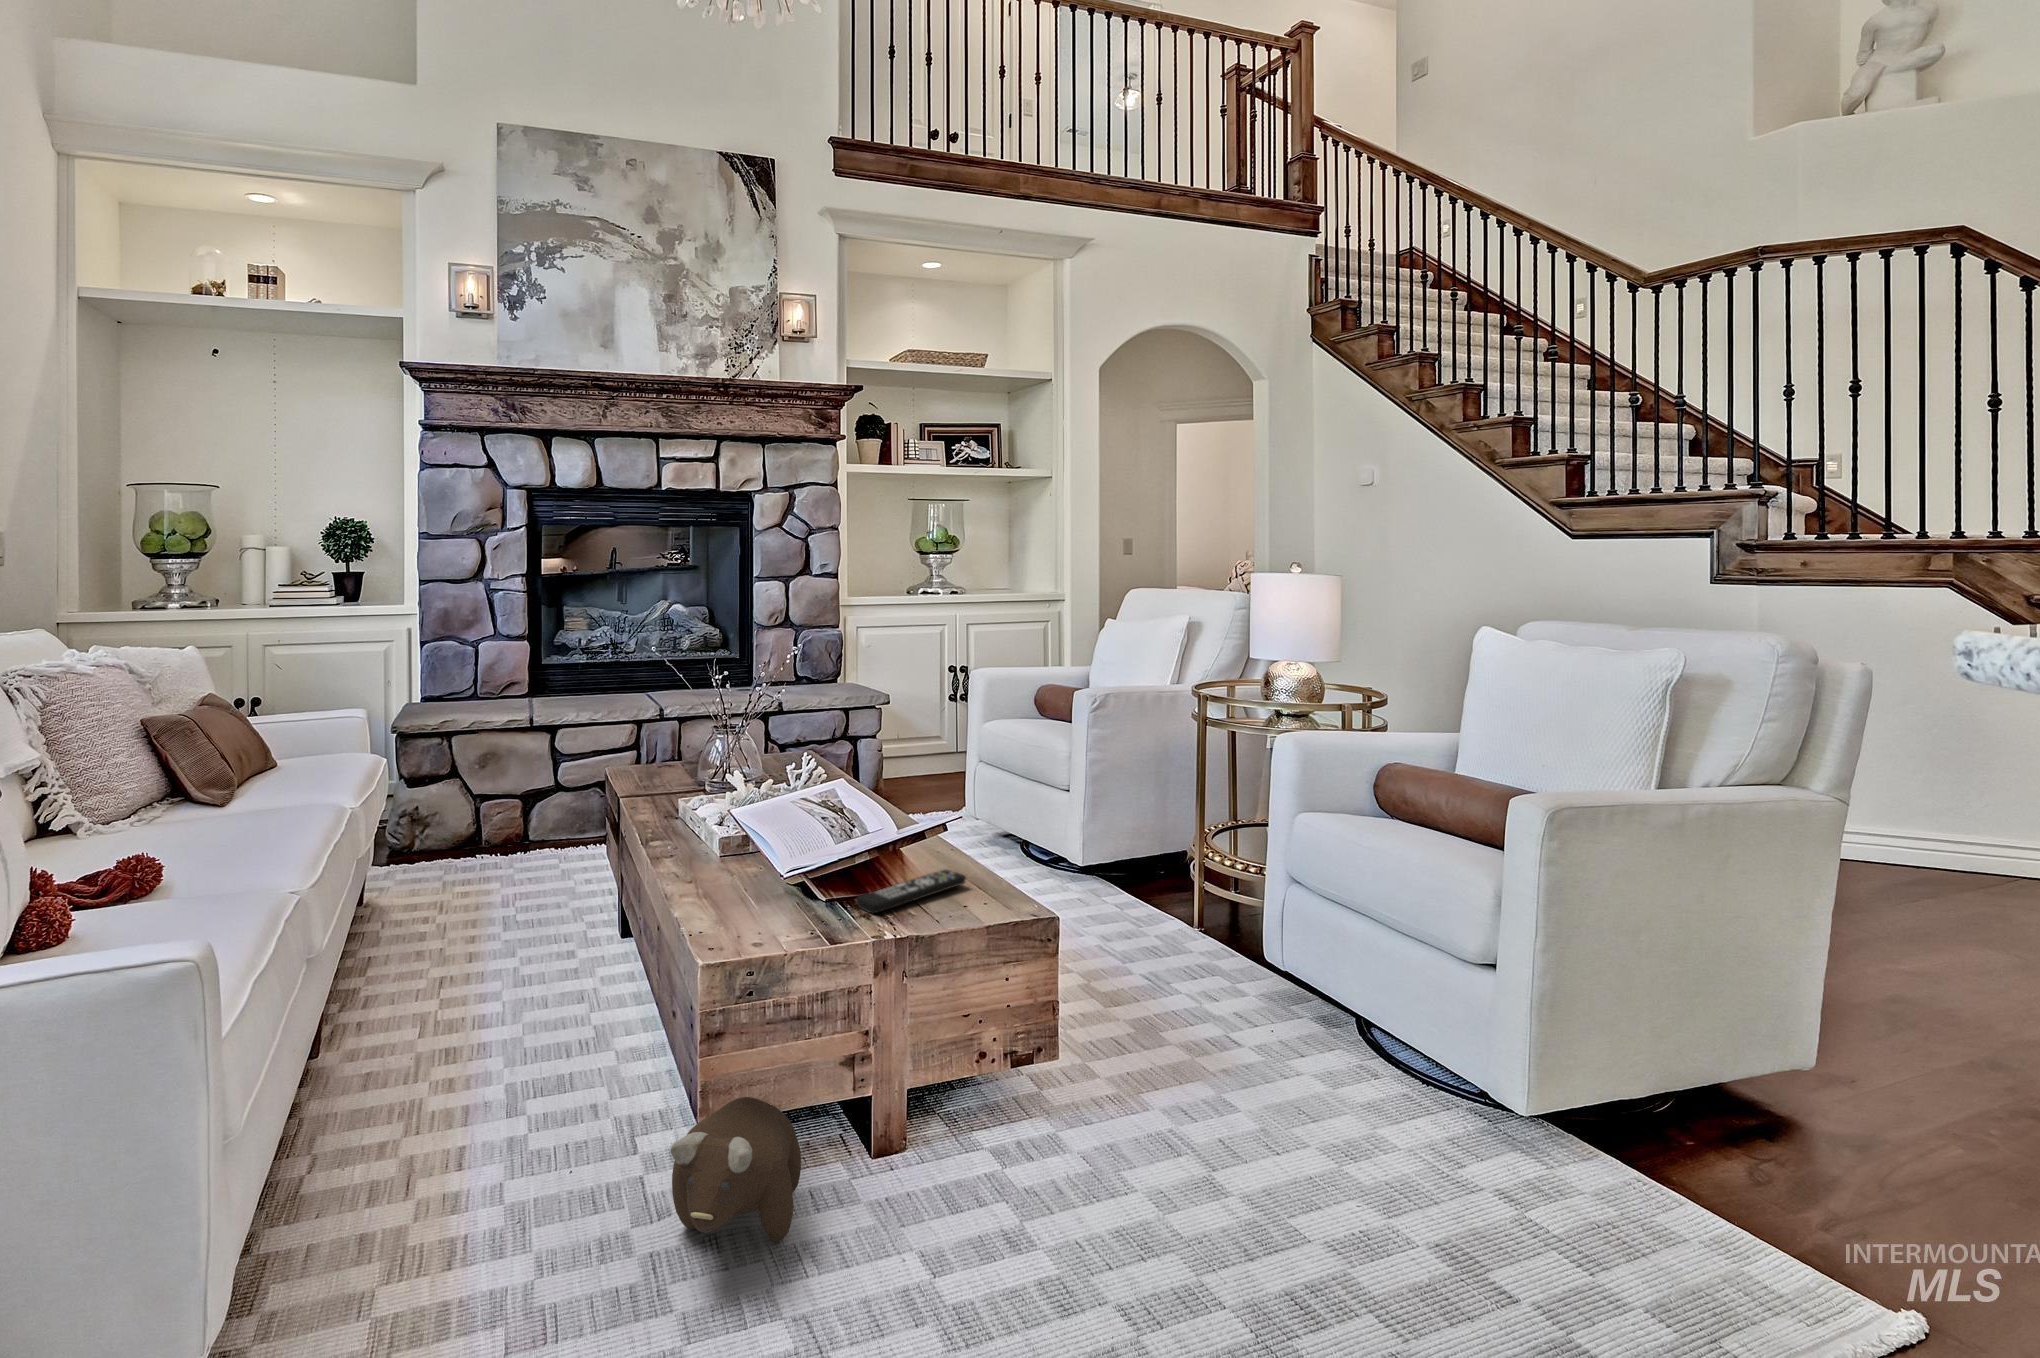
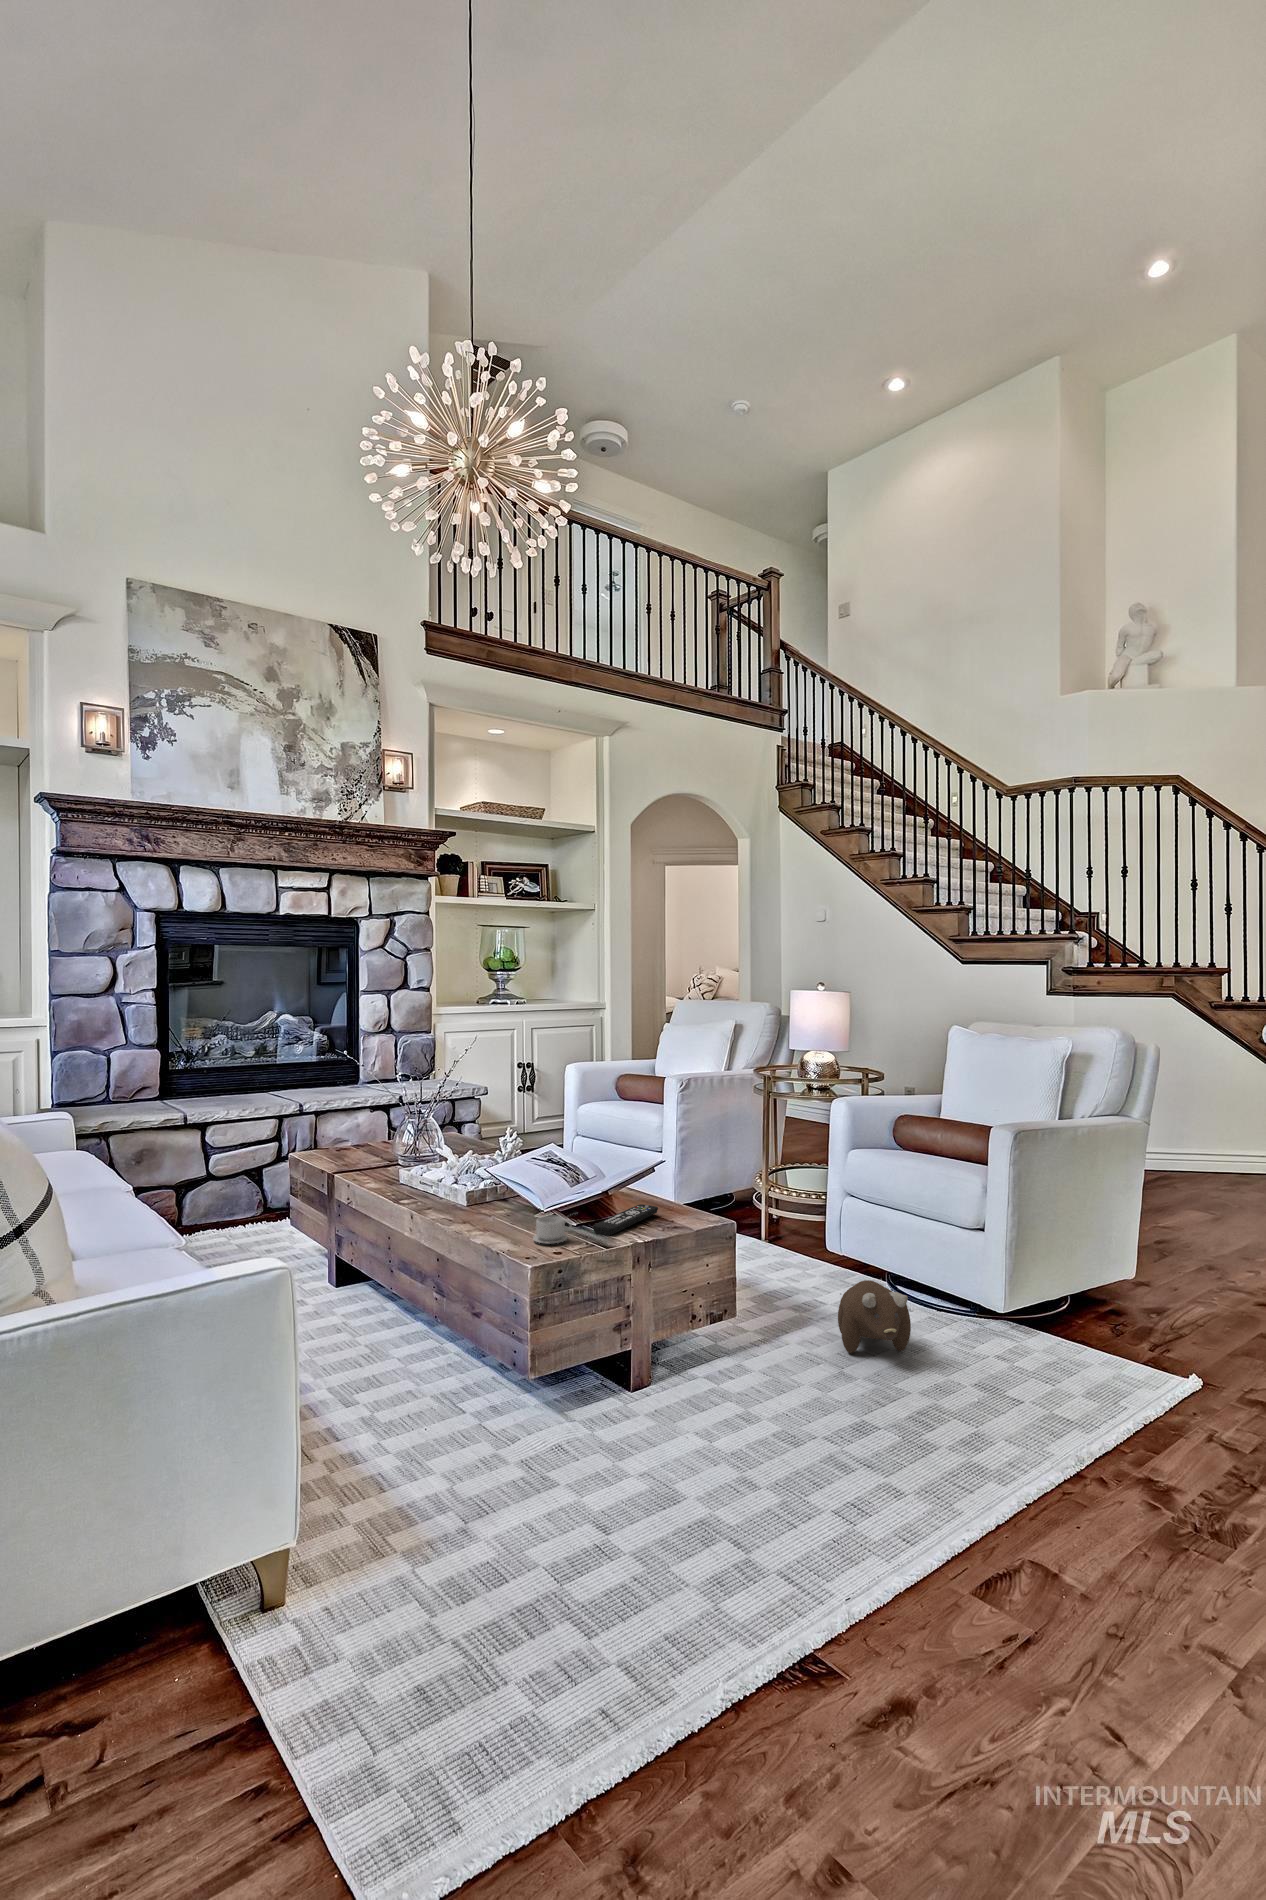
teacup: none [765,879,821,919] -> present [533,1216,572,1243]
plush toy: present [670,1097,801,1242] -> present [838,1280,911,1353]

